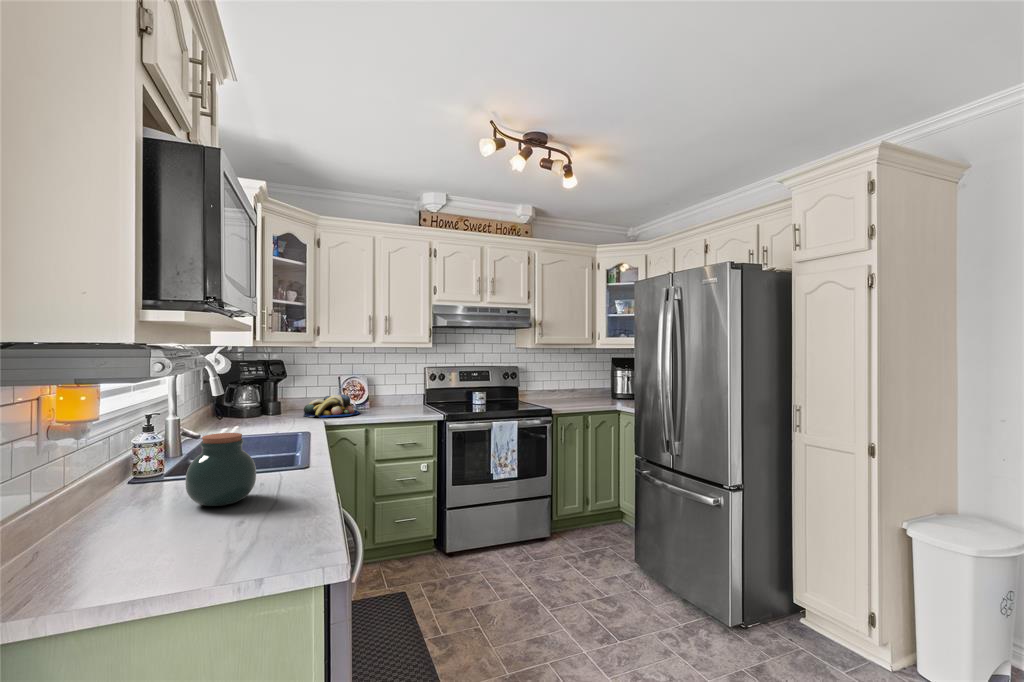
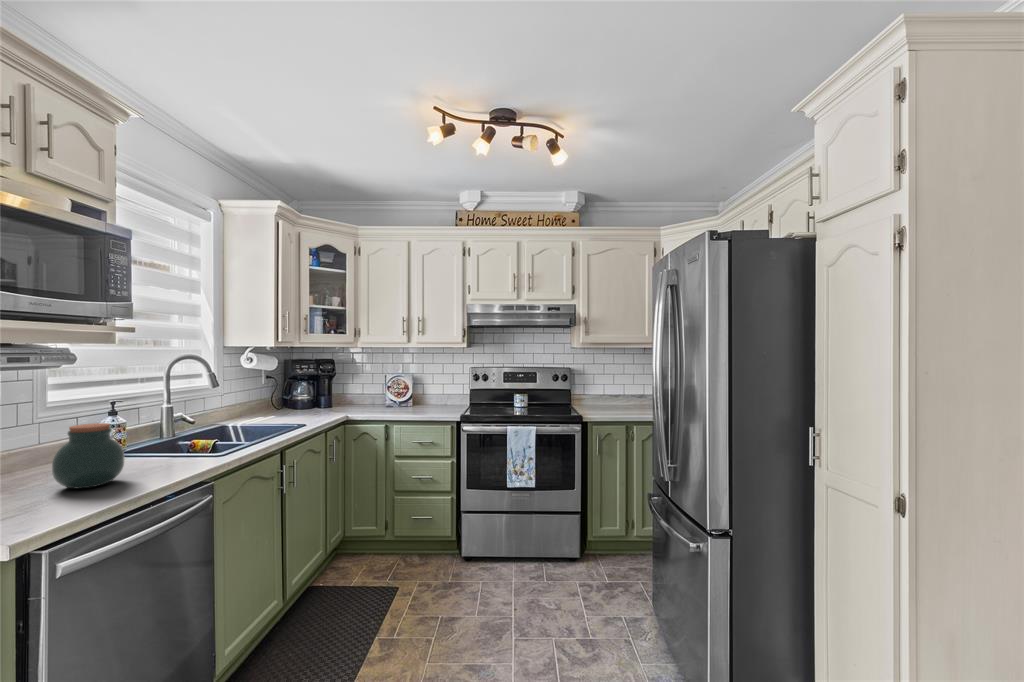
fruit bowl: present [304,394,360,418] -> none [341,392,395,412]

